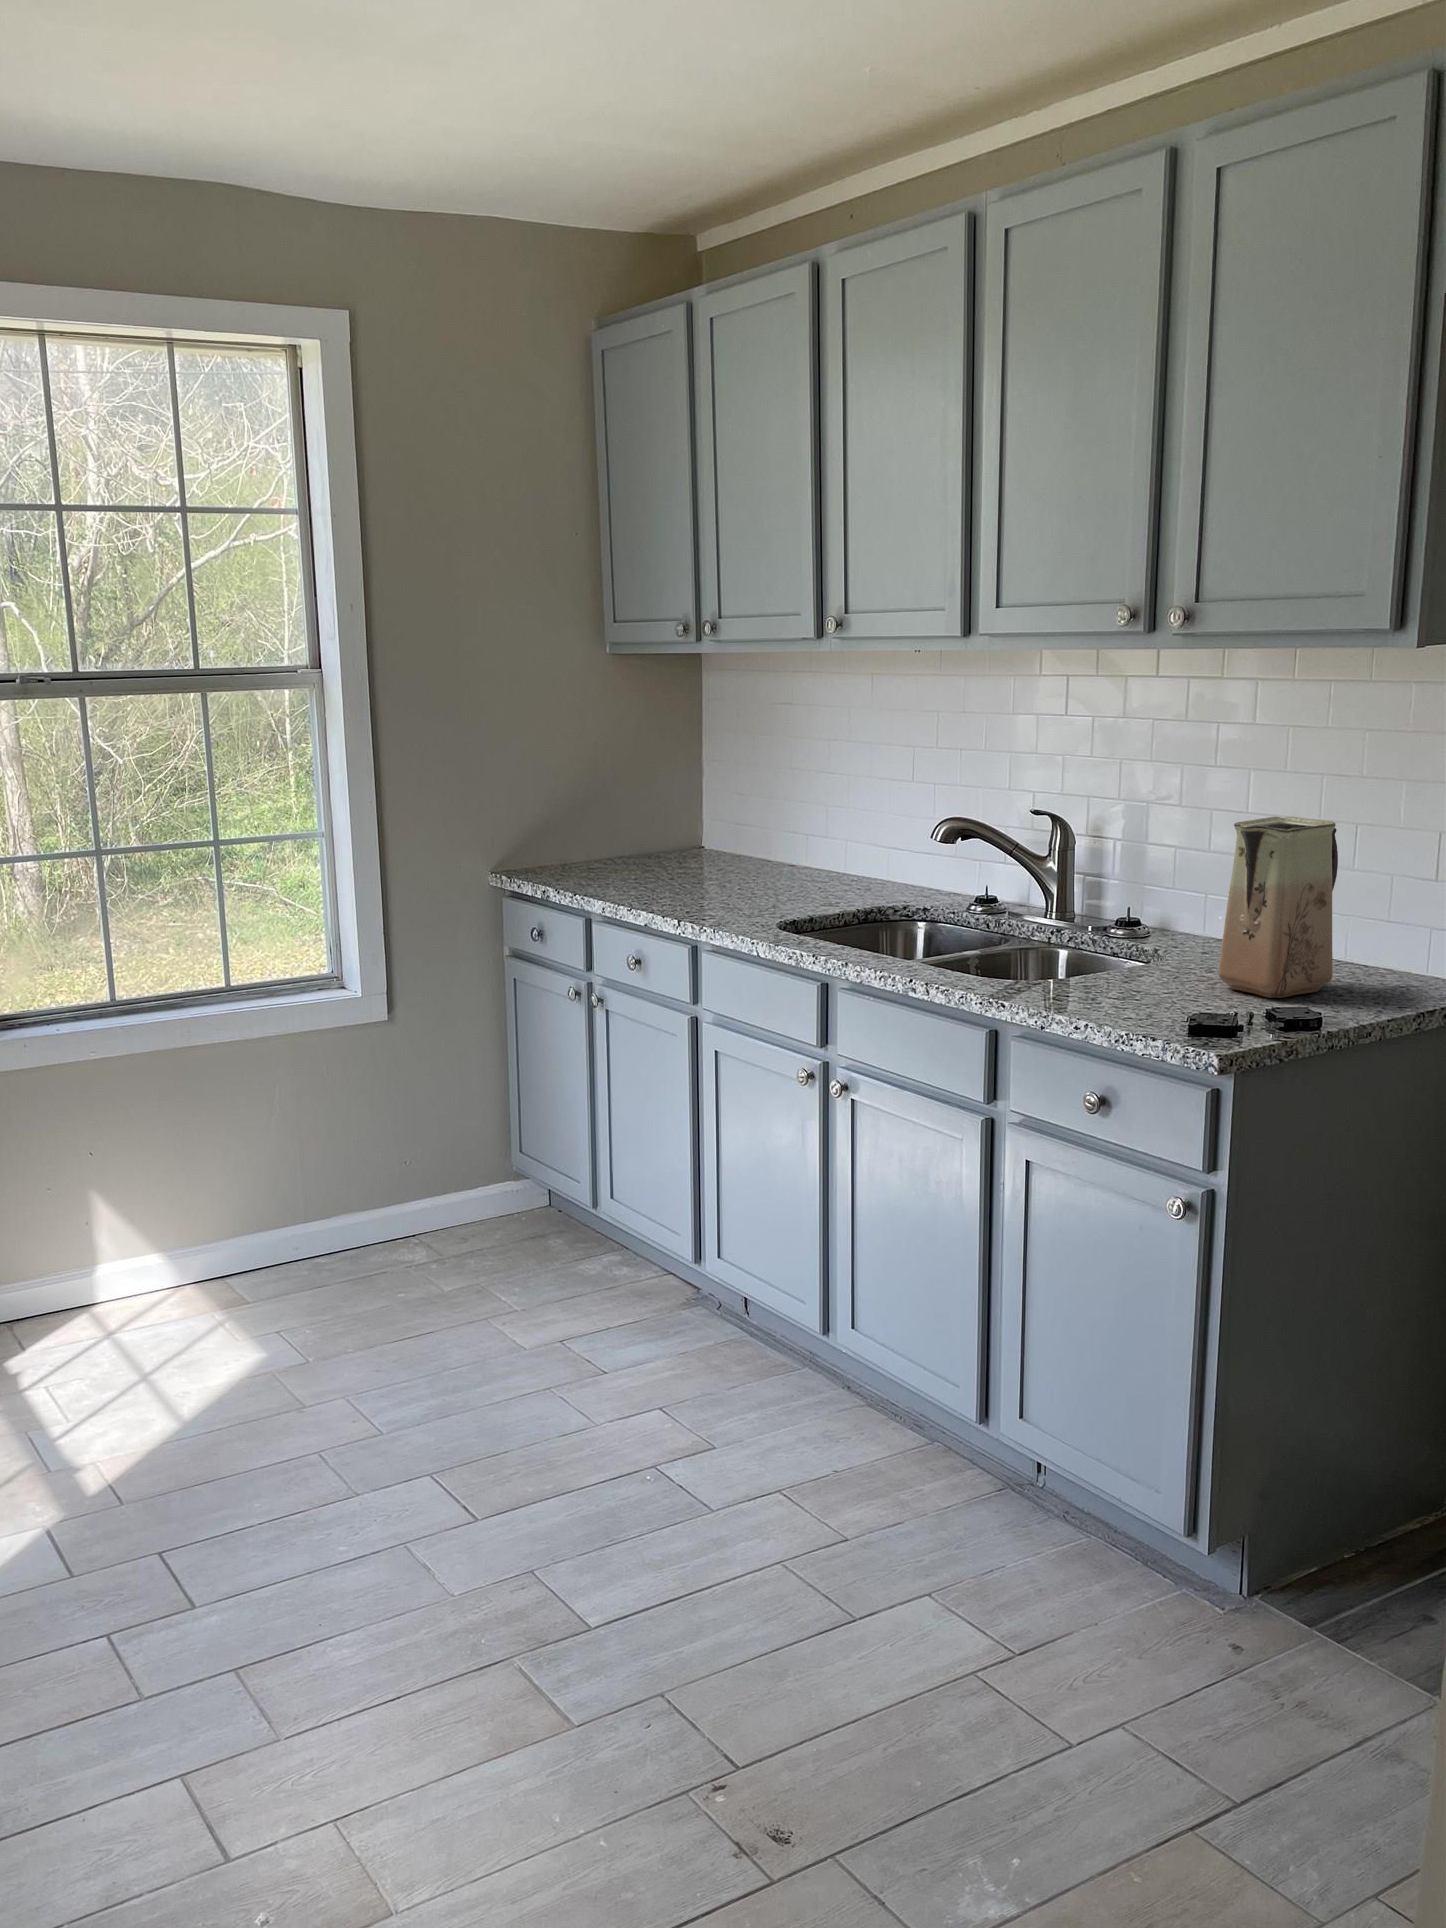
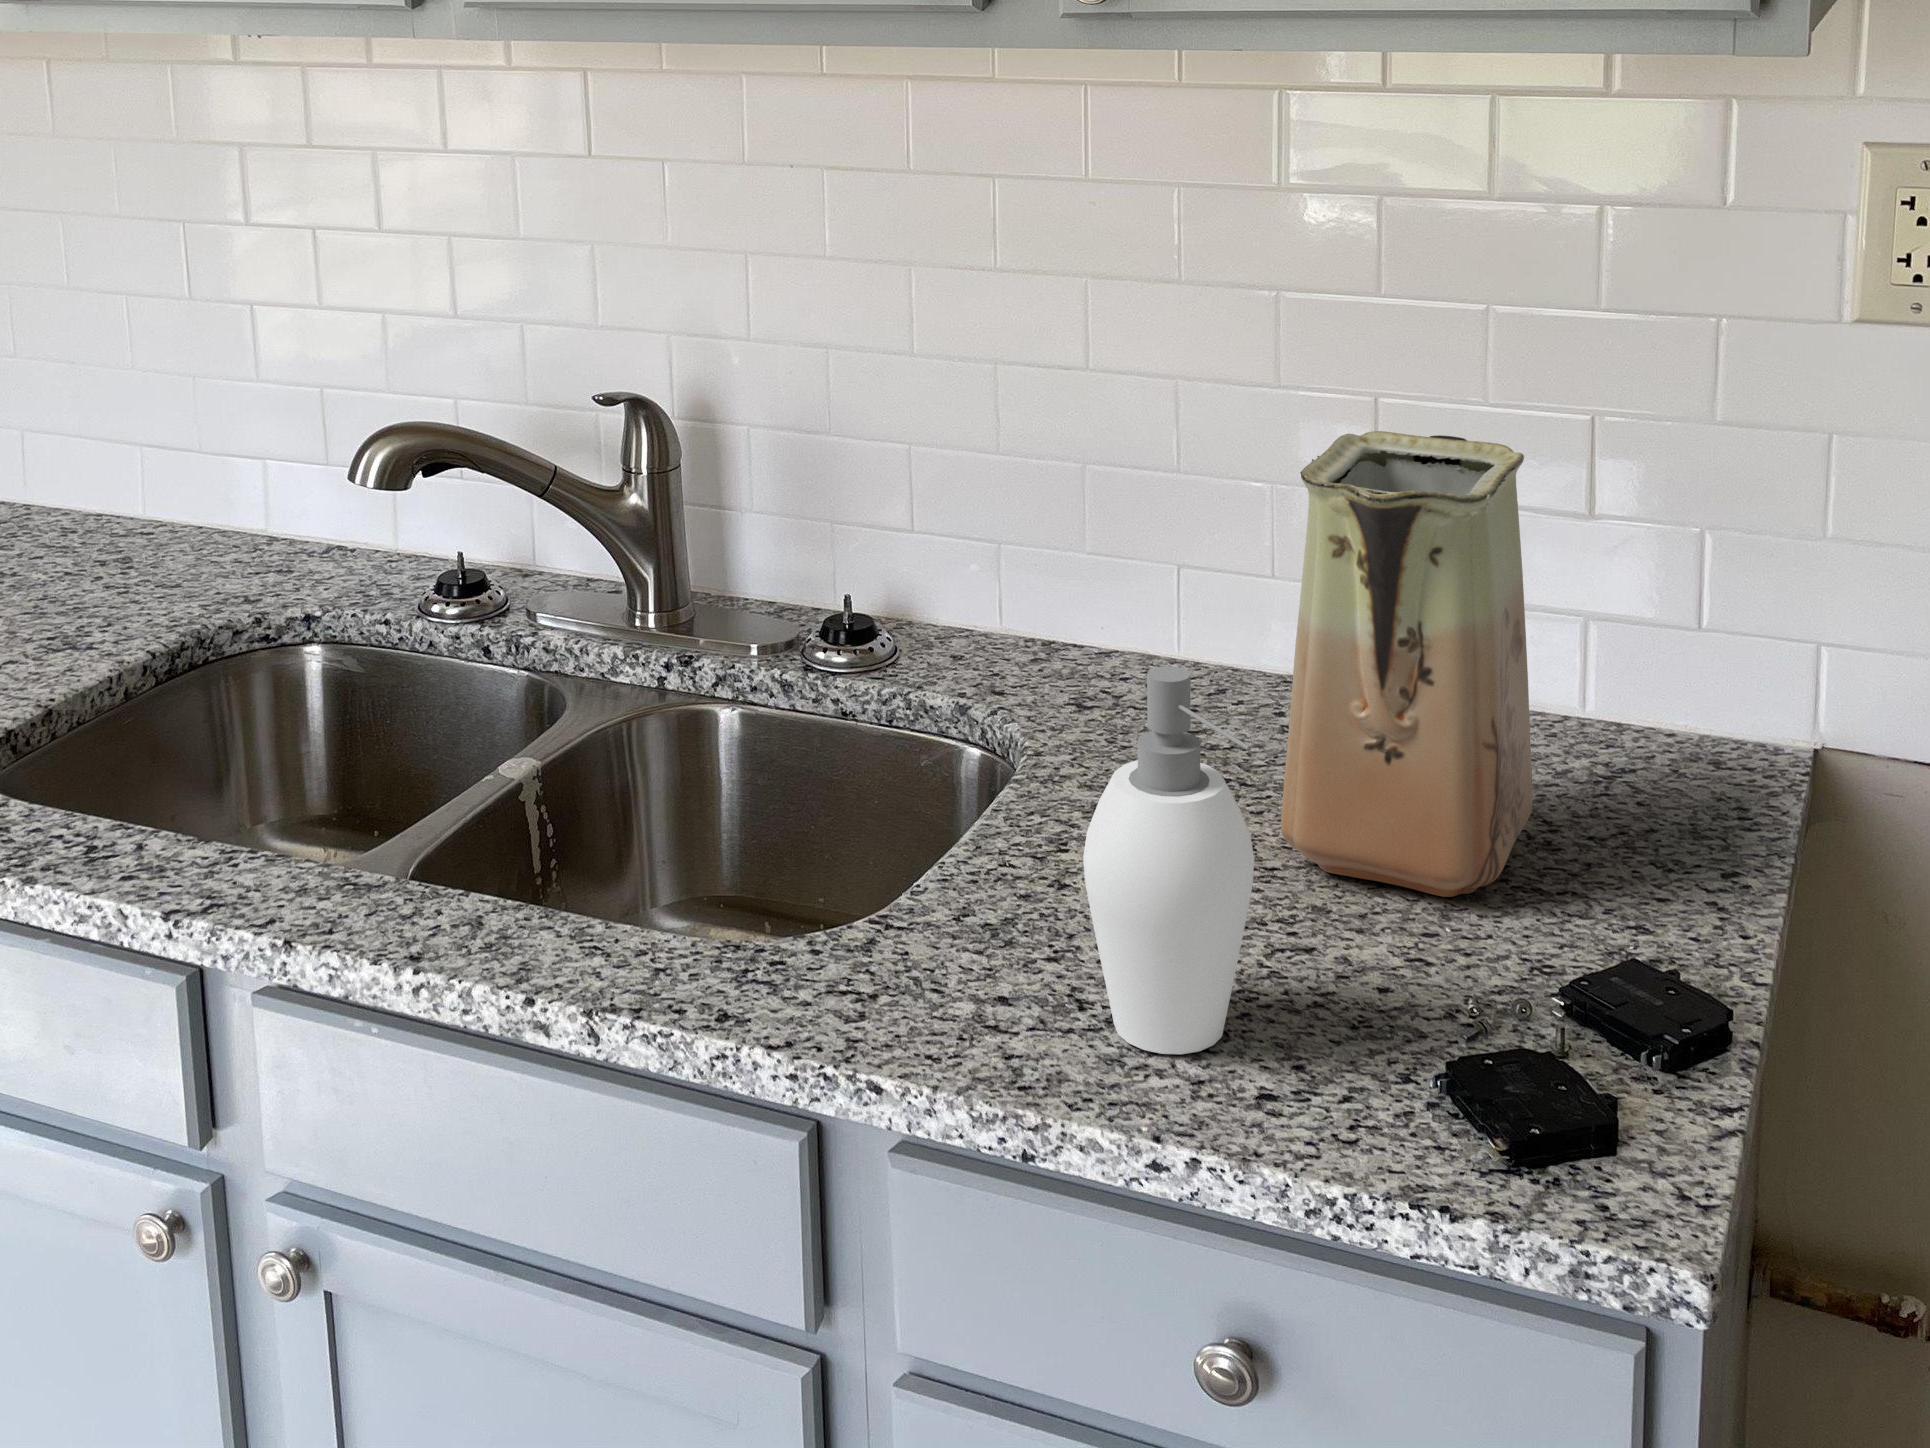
soap dispenser: none [1087,869,1151,1009] -> present [1083,666,1254,1054]

